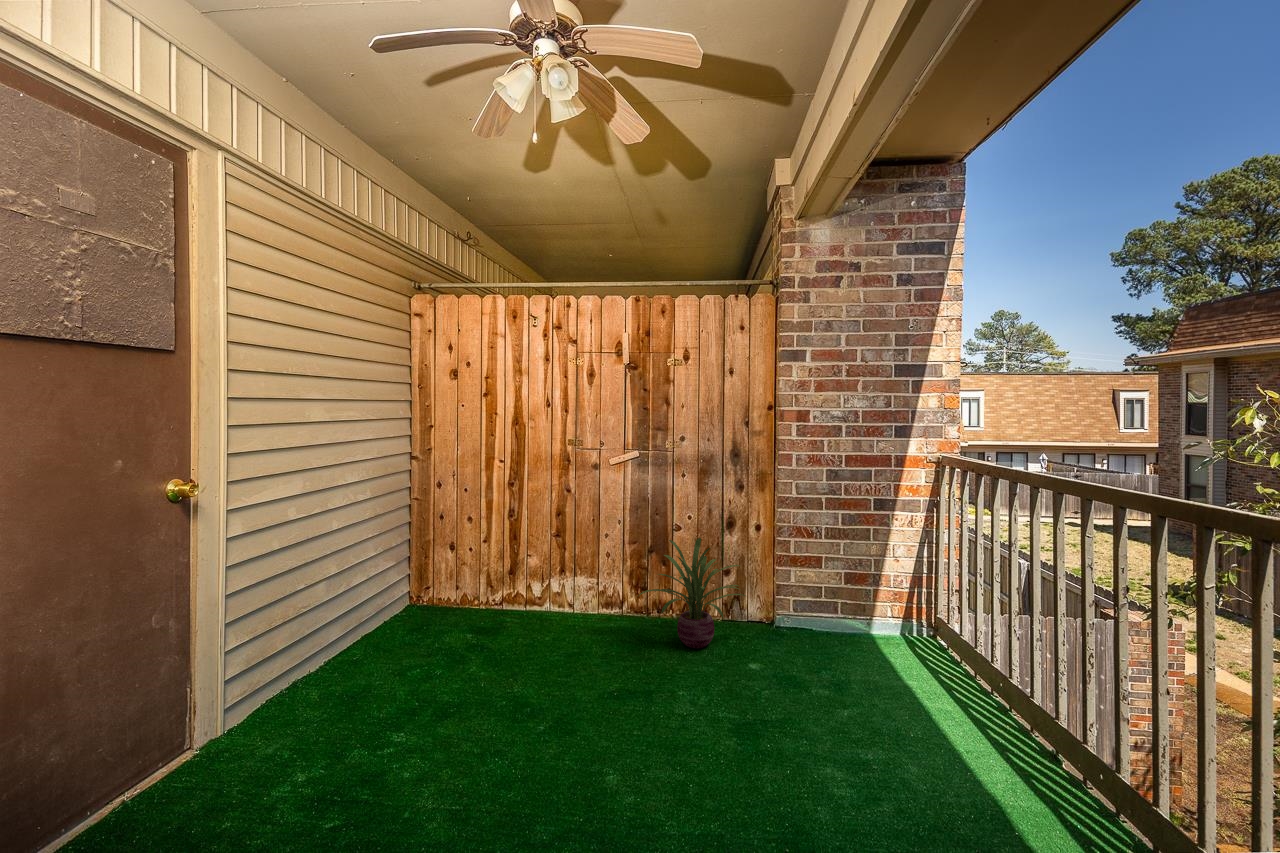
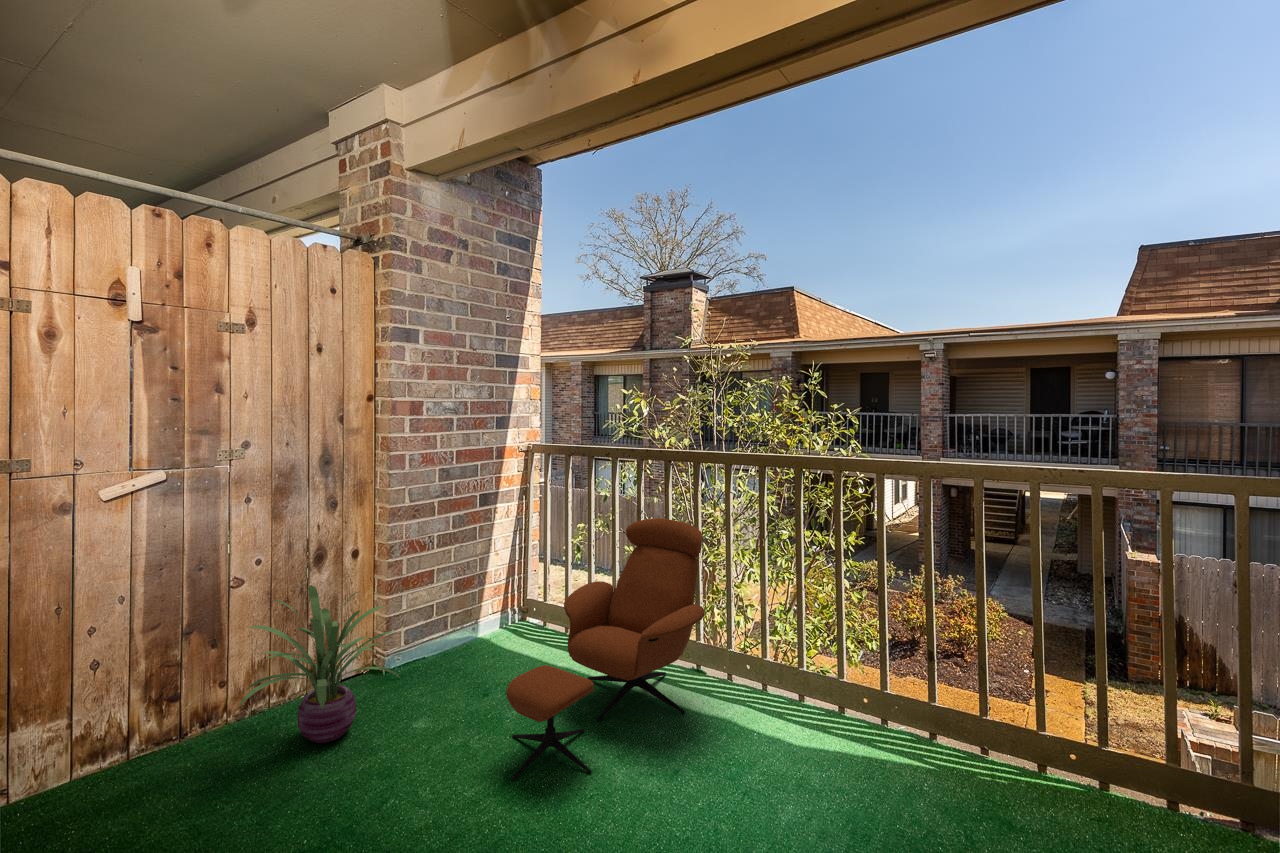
lounge chair: none [743,546,1035,779] -> present [506,518,705,781]

